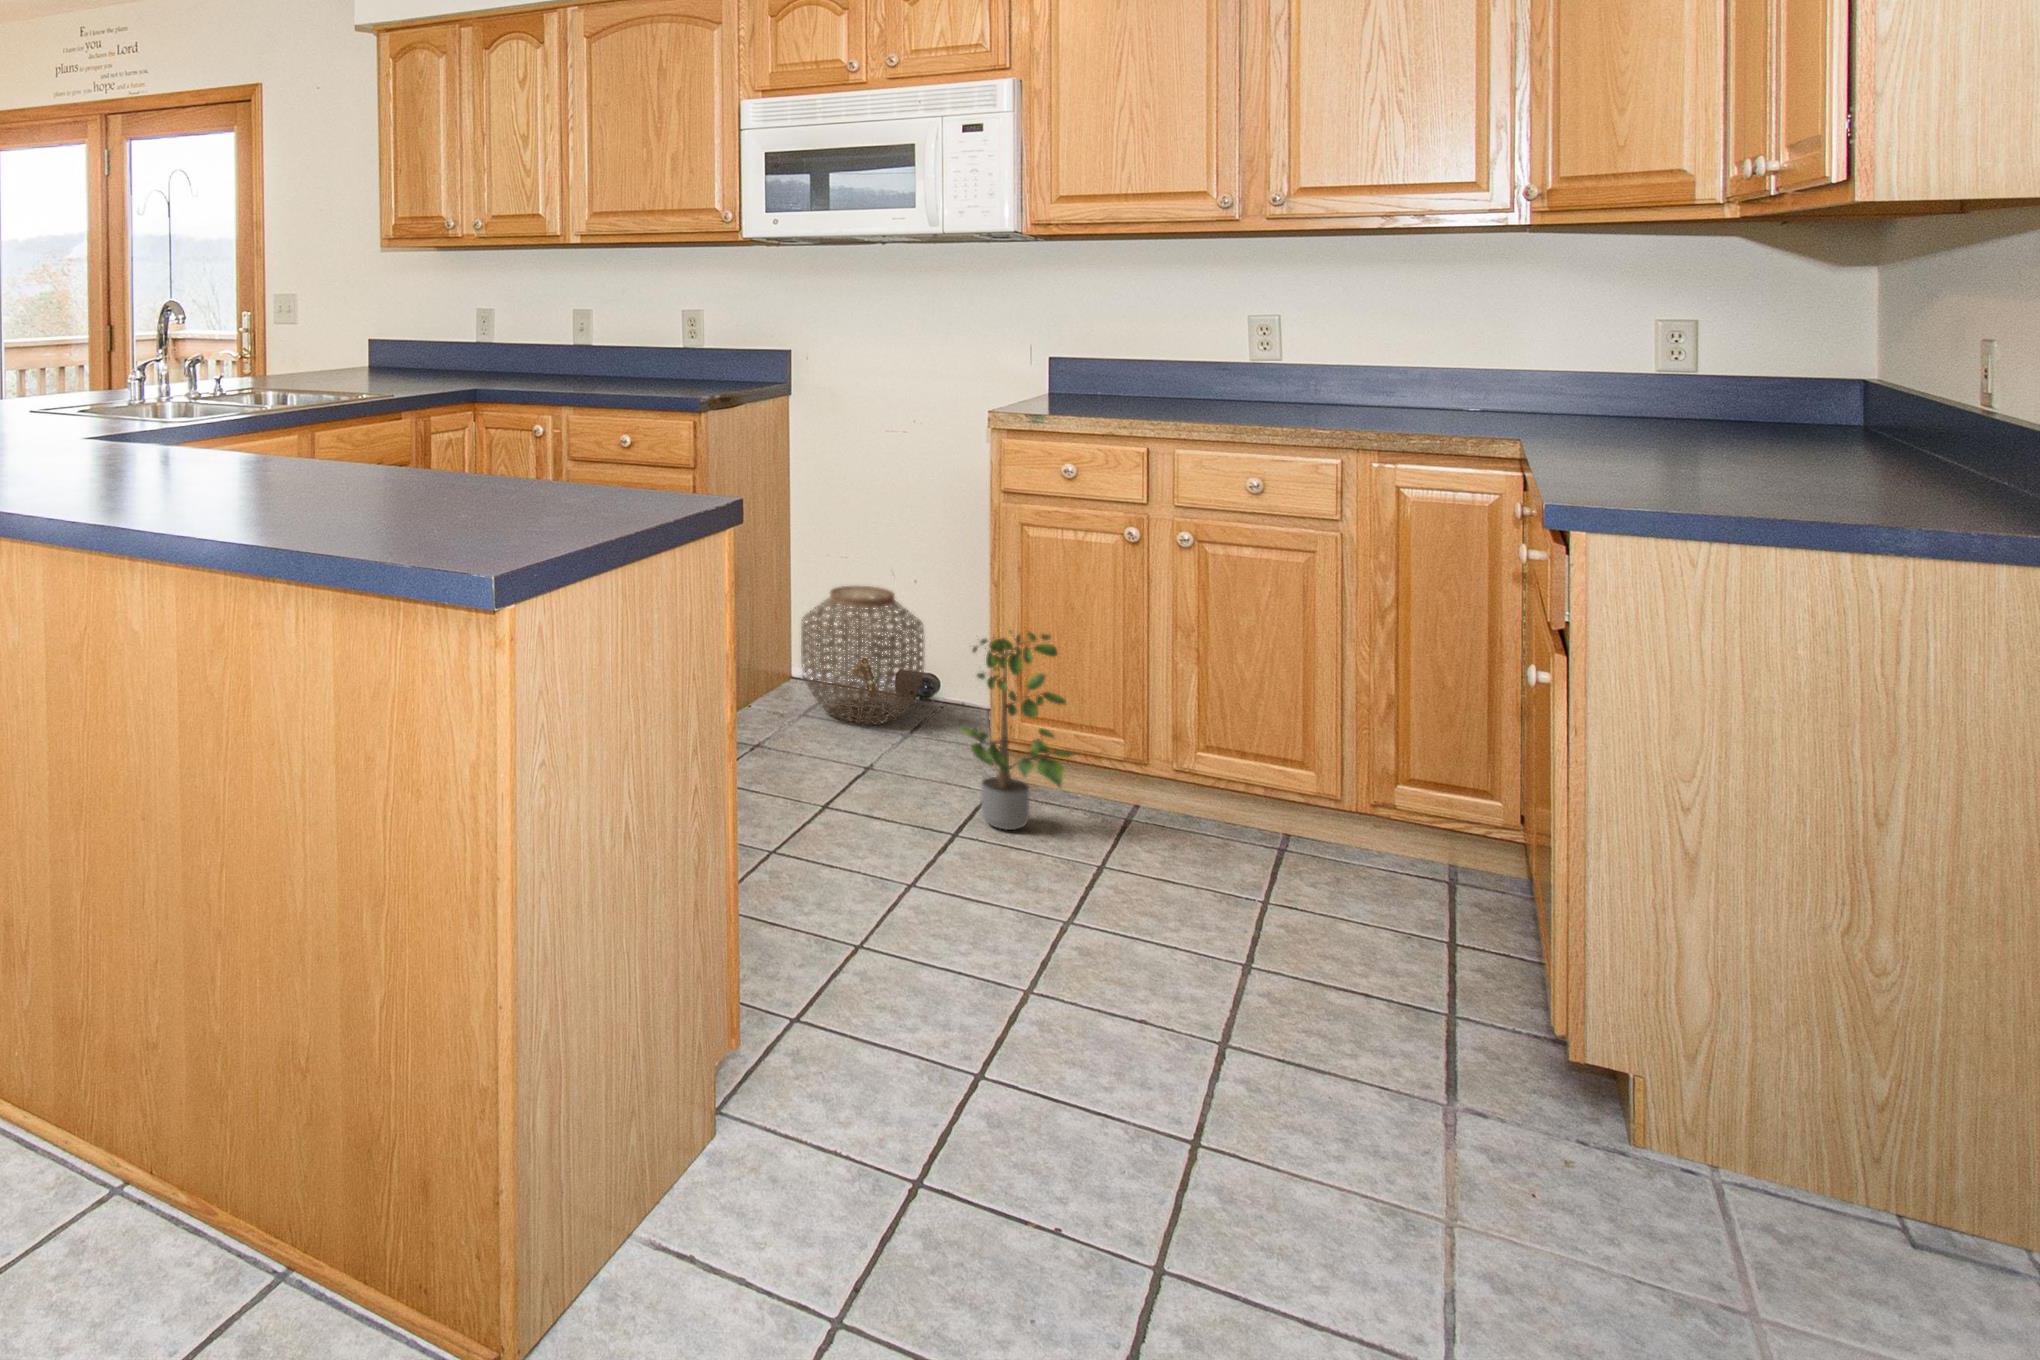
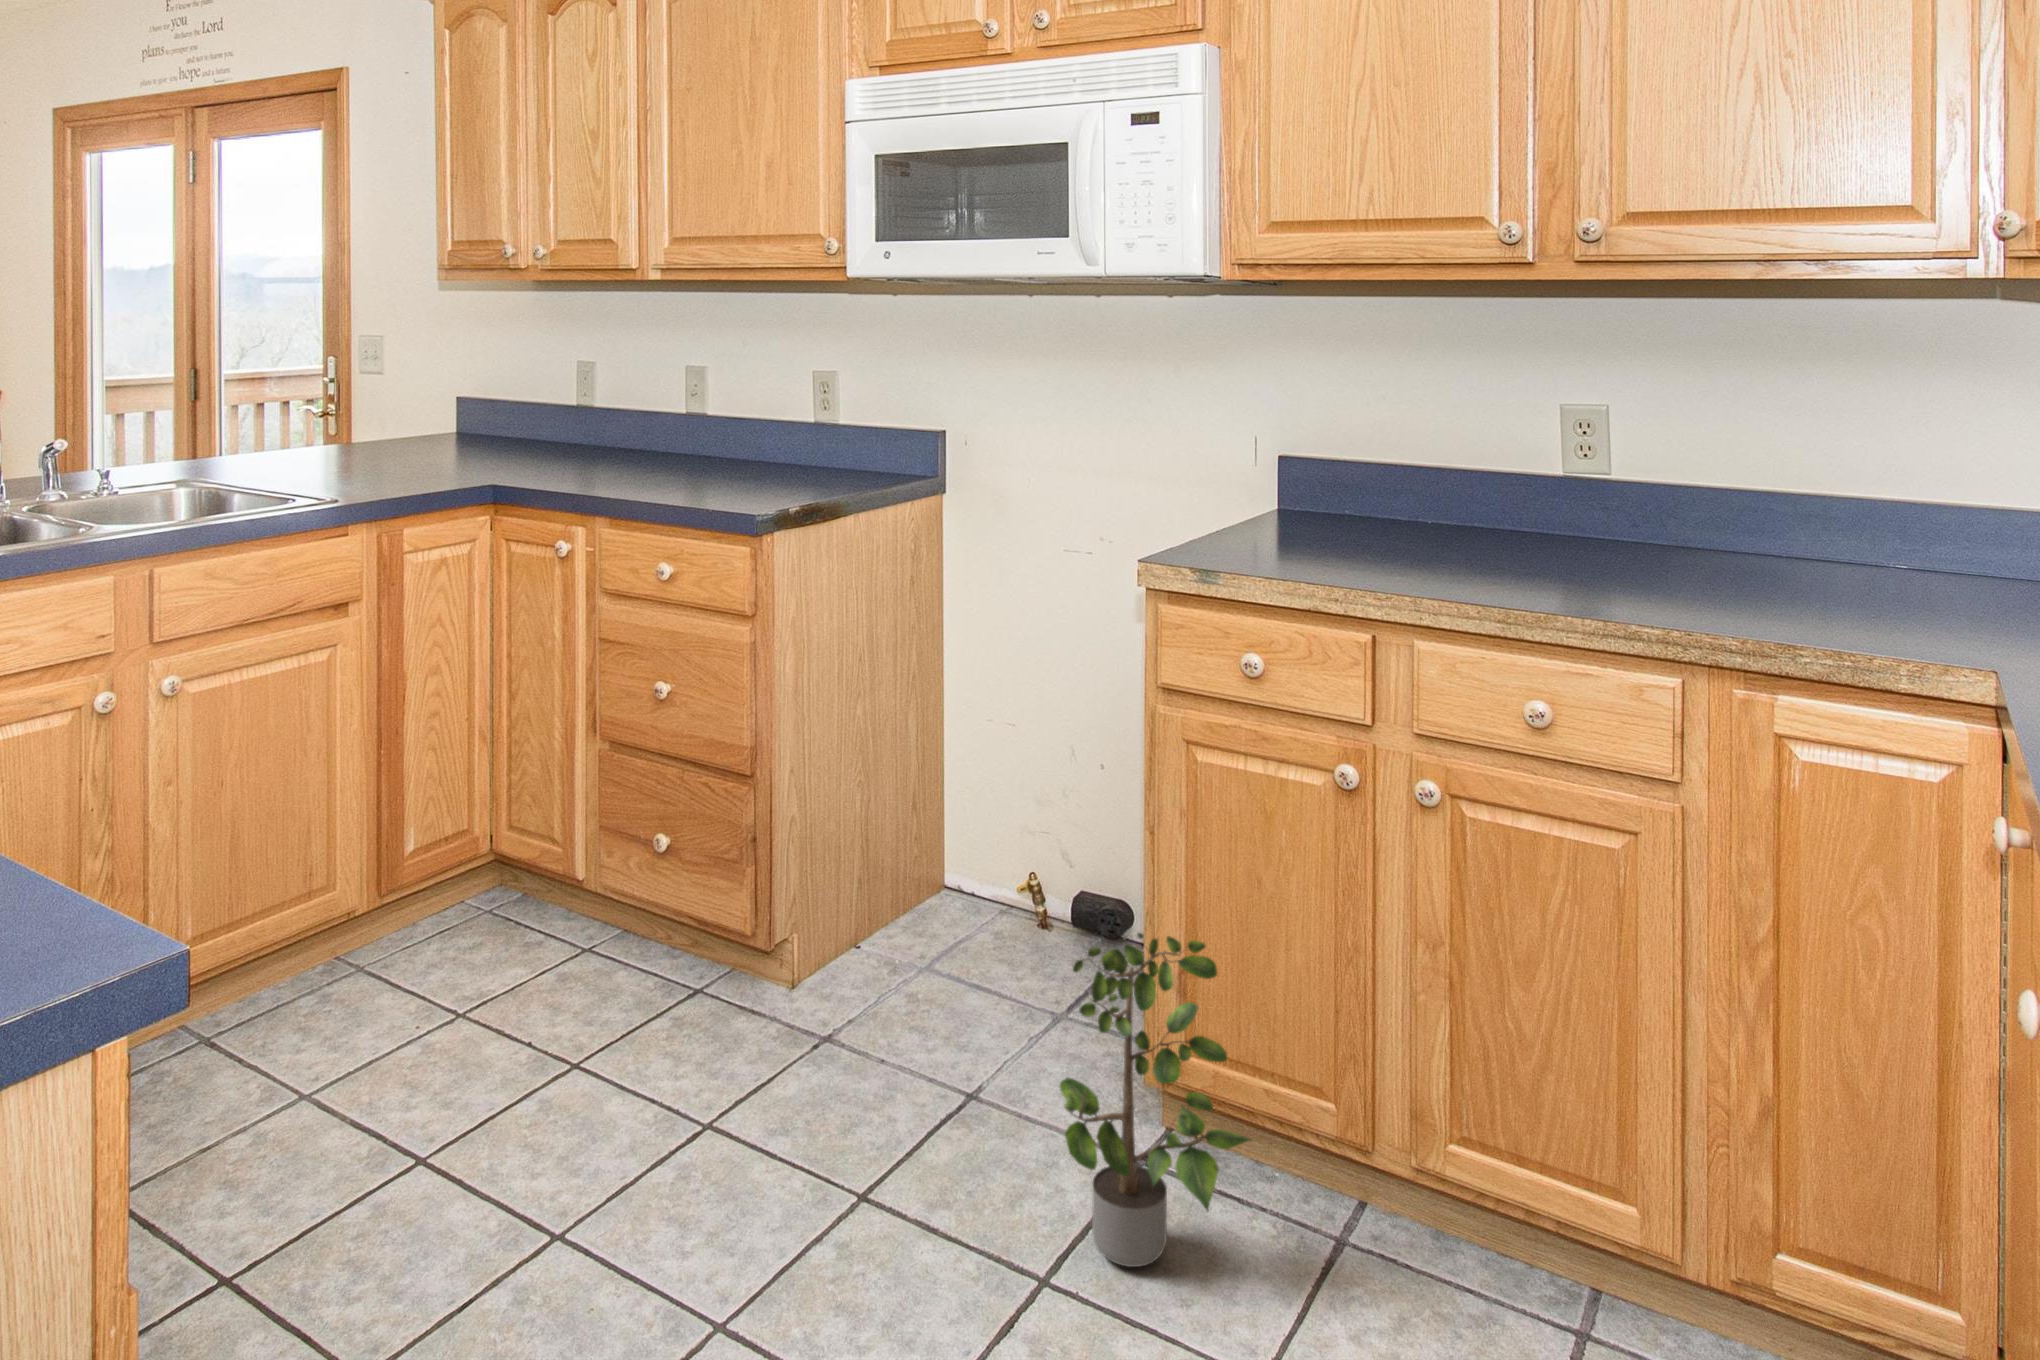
woven basket: present [801,586,924,725] -> none [929,779,1103,994]

